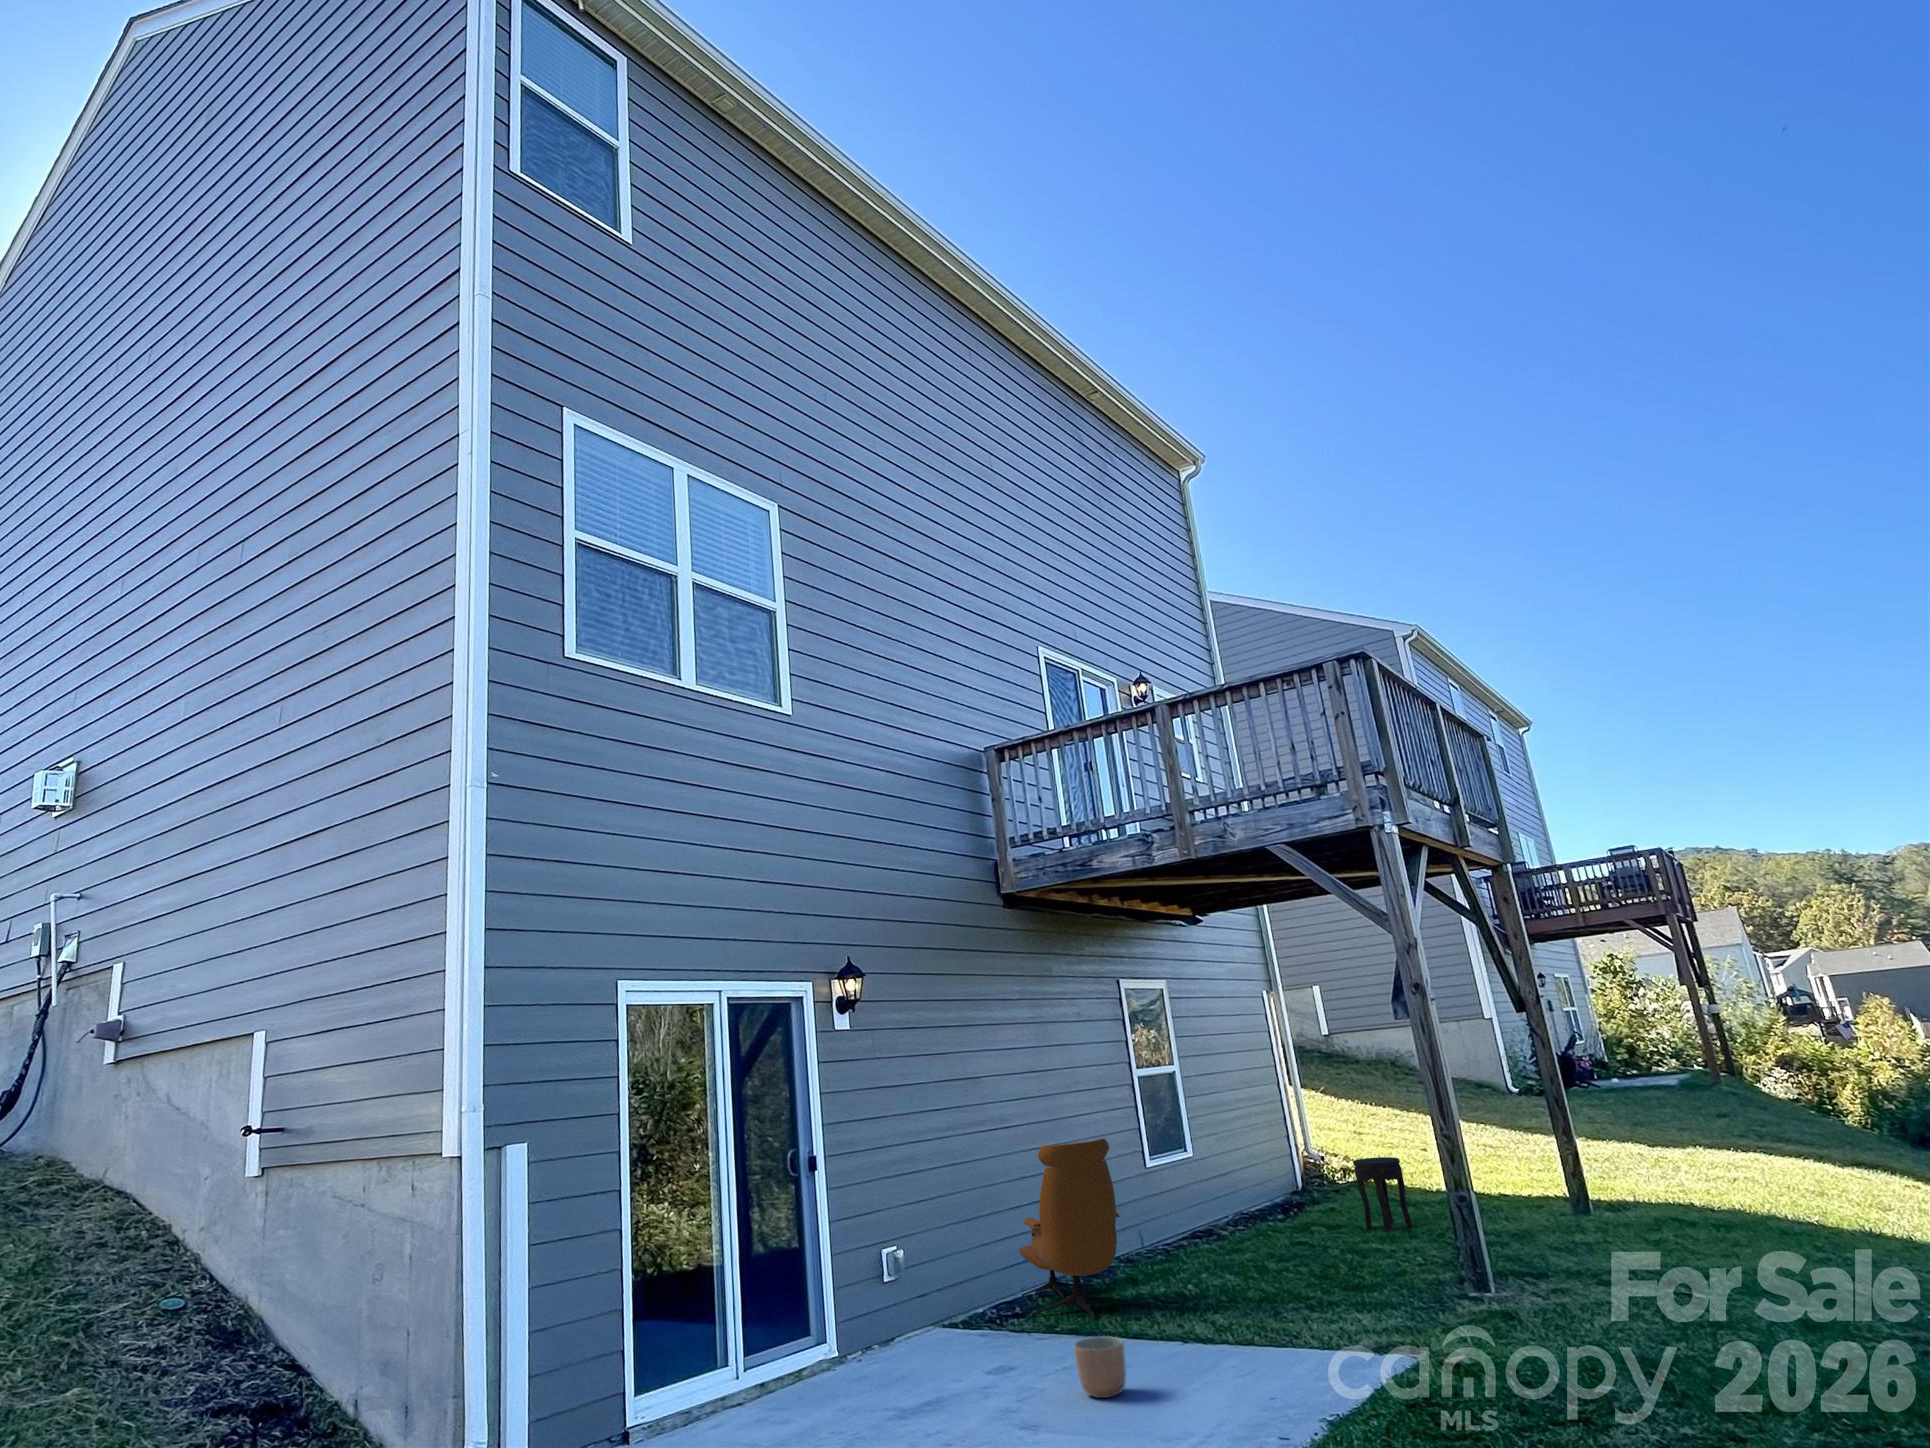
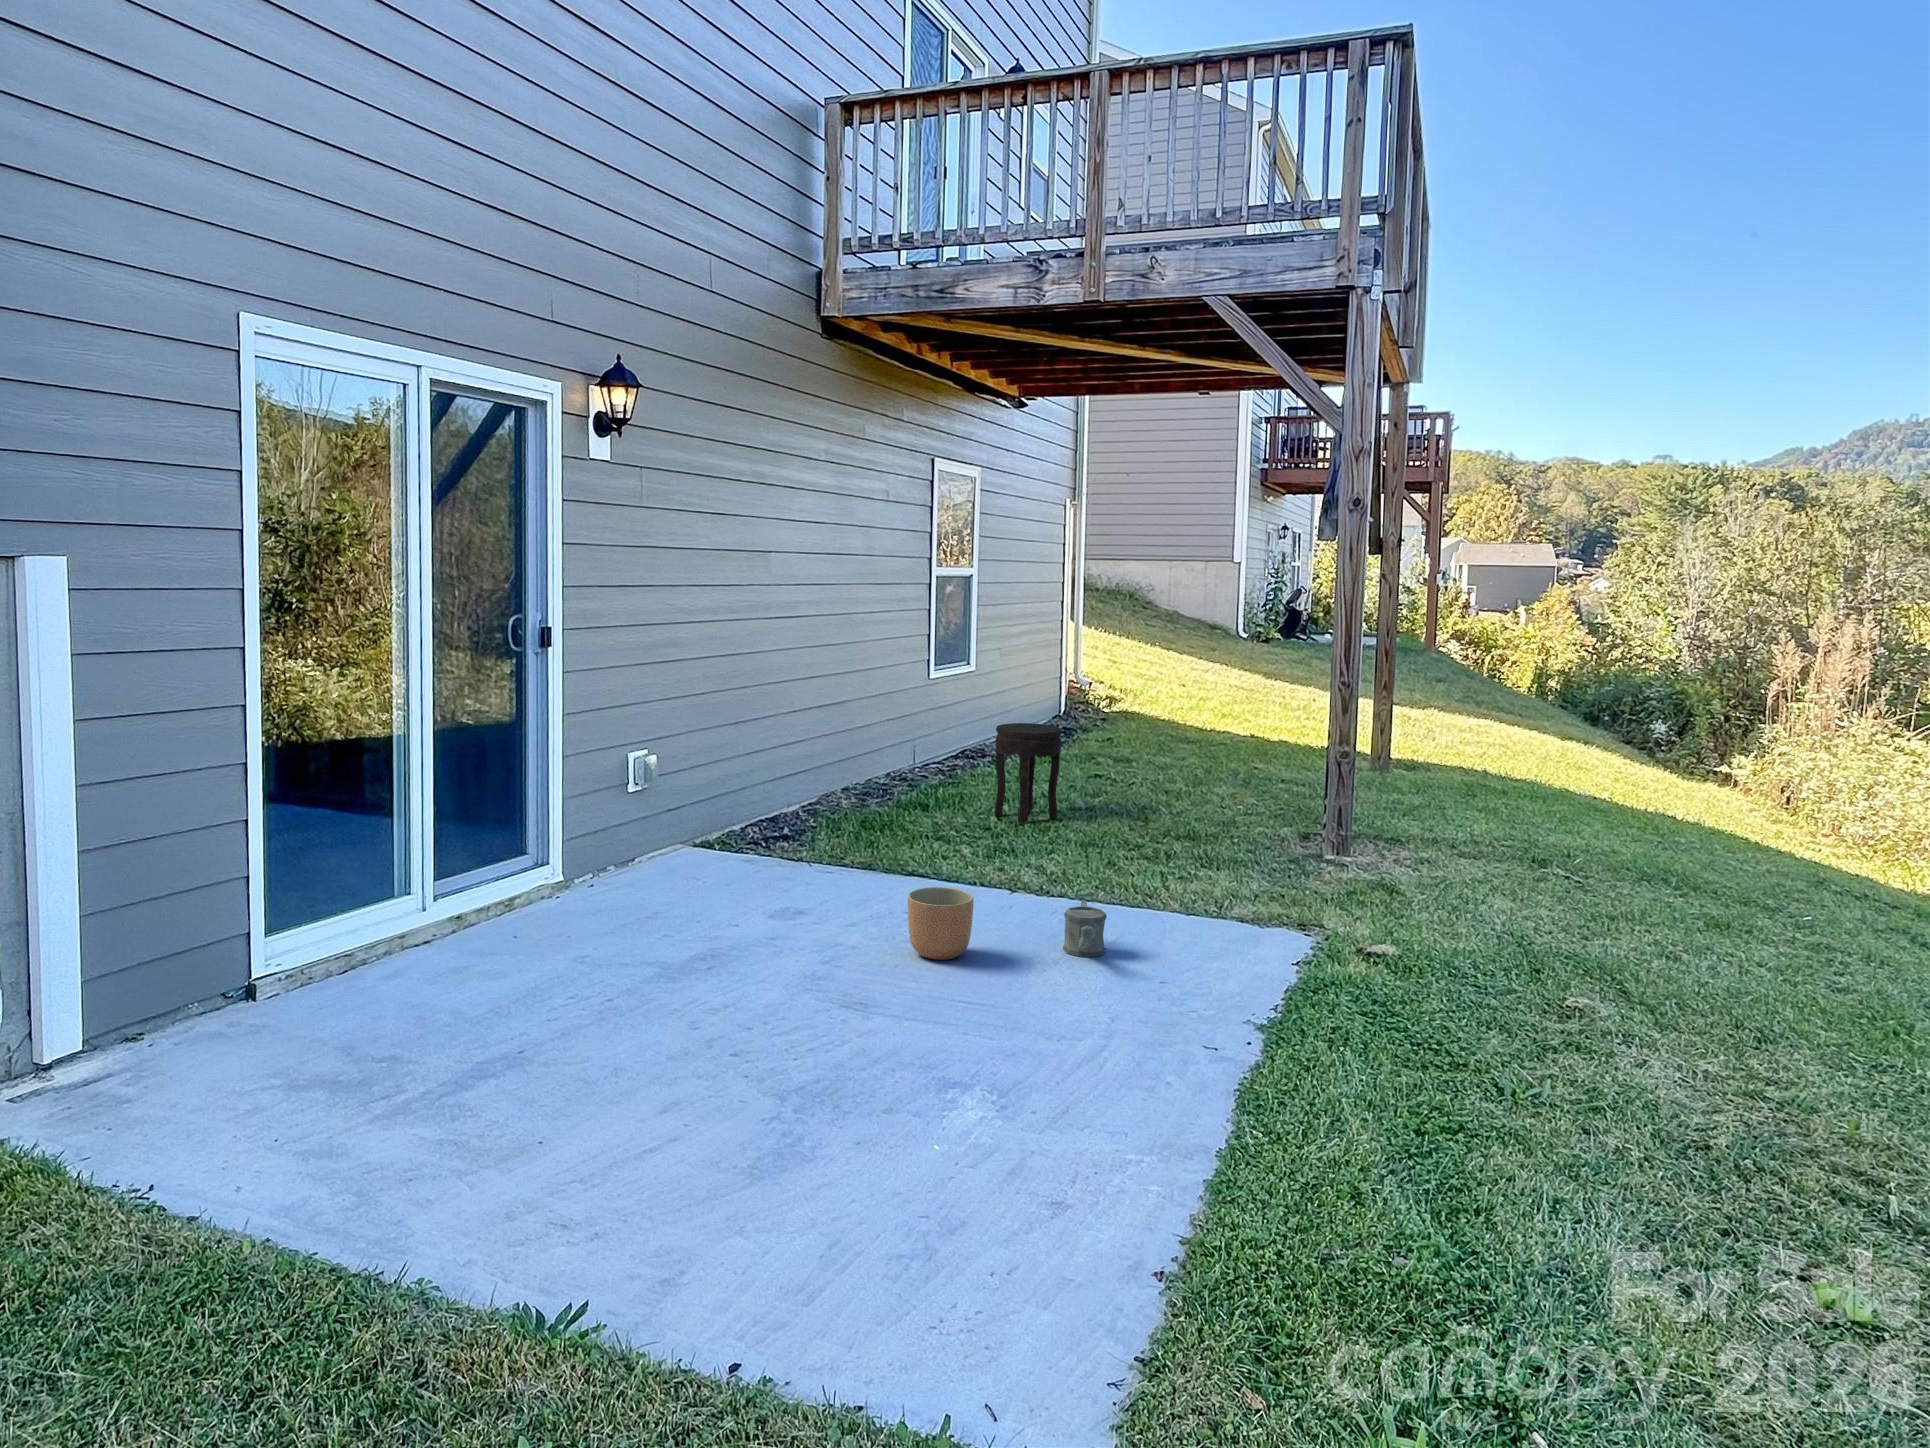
lounge chair: present [1019,1138,1129,1320] -> none [784,645,936,853]
side table: present [1353,1157,1413,1231] -> present [994,723,1061,824]
watering can: none [1199,1342,1237,1390] -> present [1063,901,1107,957]

